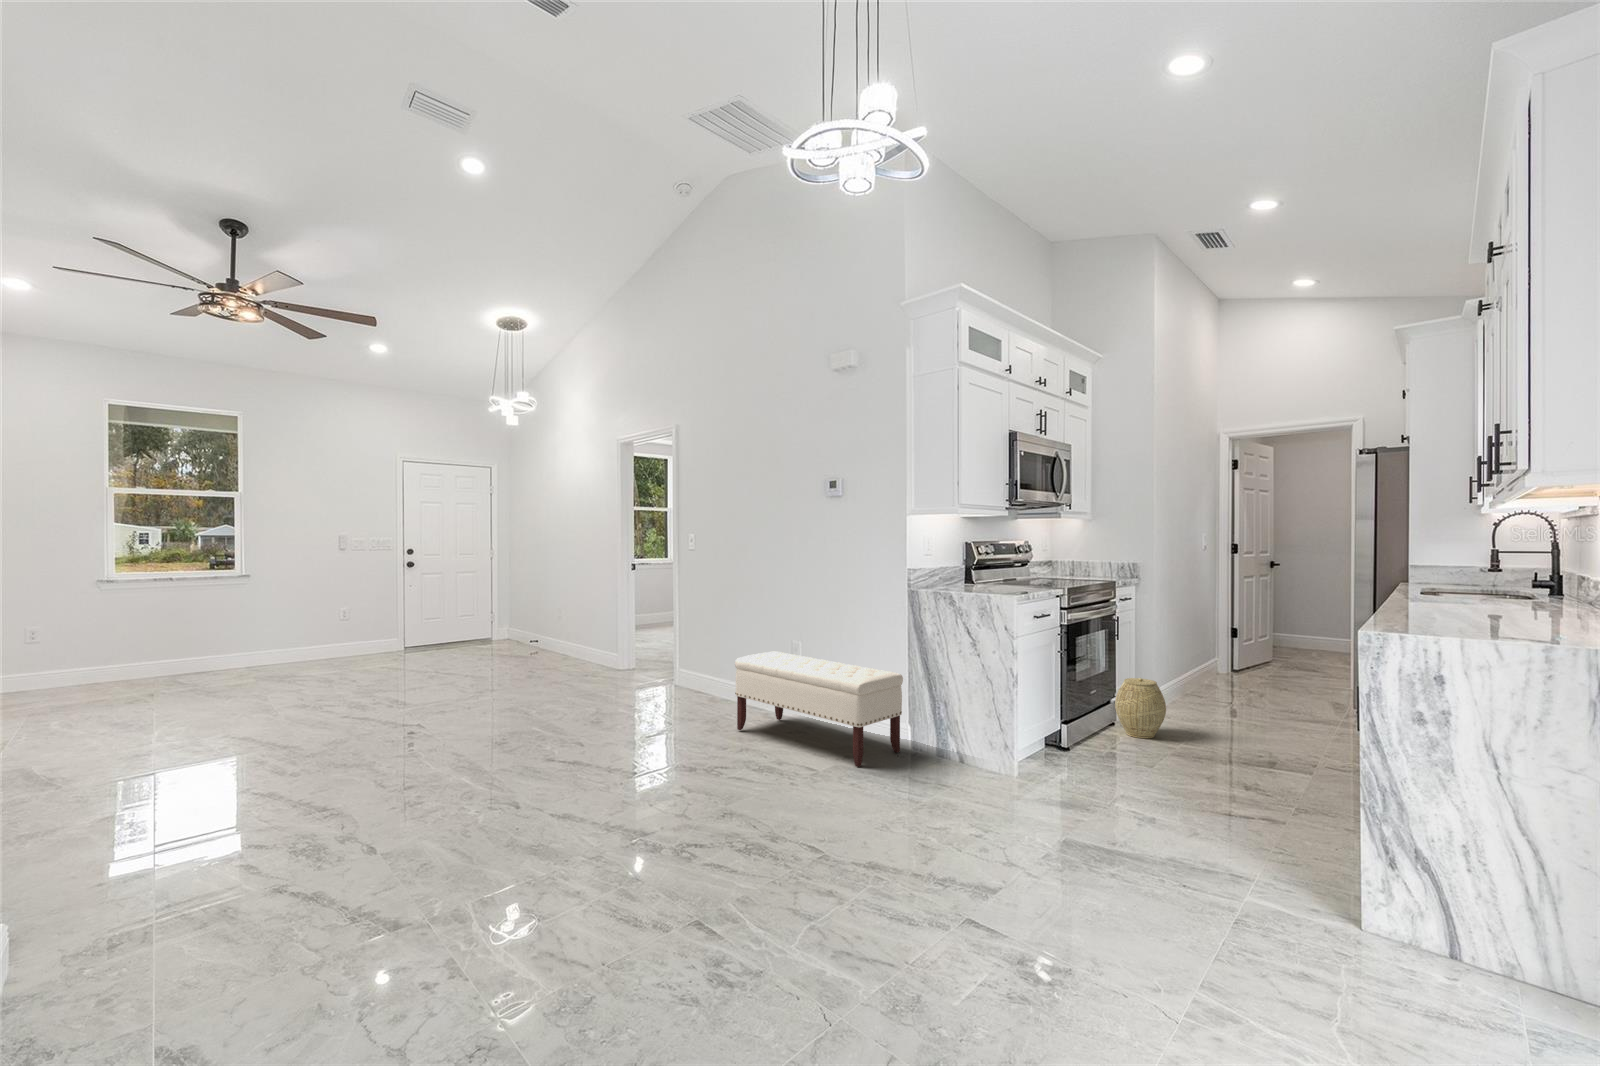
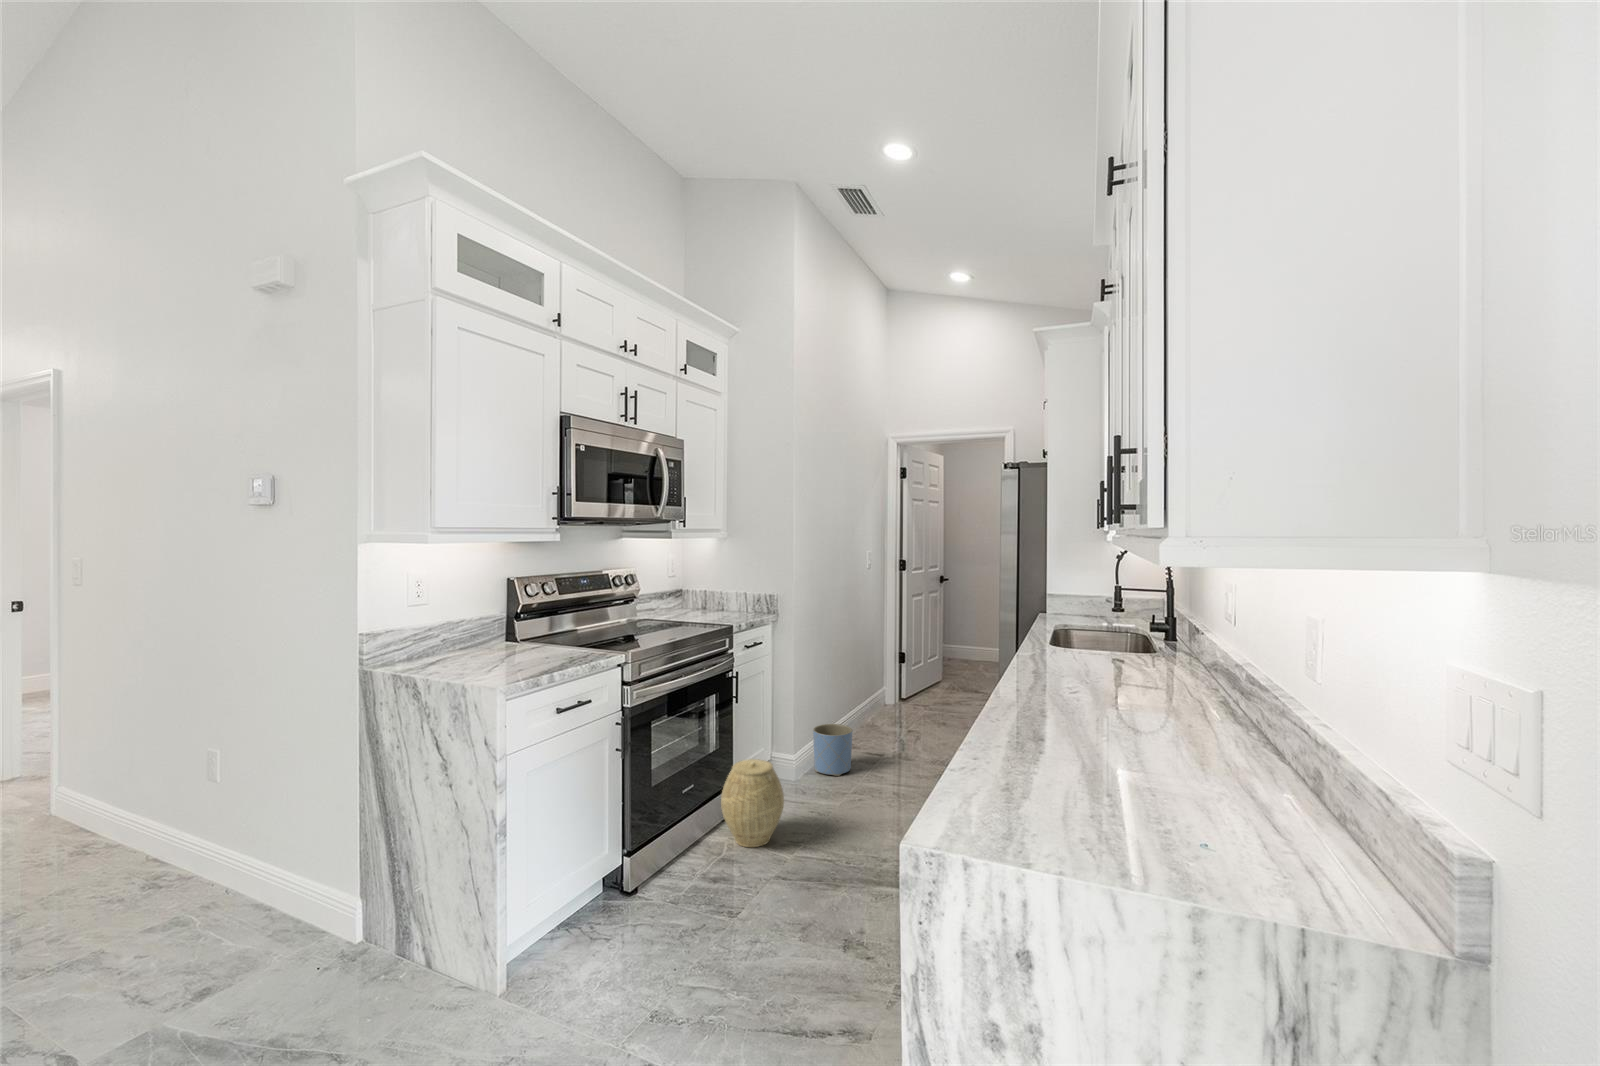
bench: present [735,652,903,767] -> none [42,770,339,1026]
planter: none [1170,671,1206,710] -> present [813,724,852,776]

